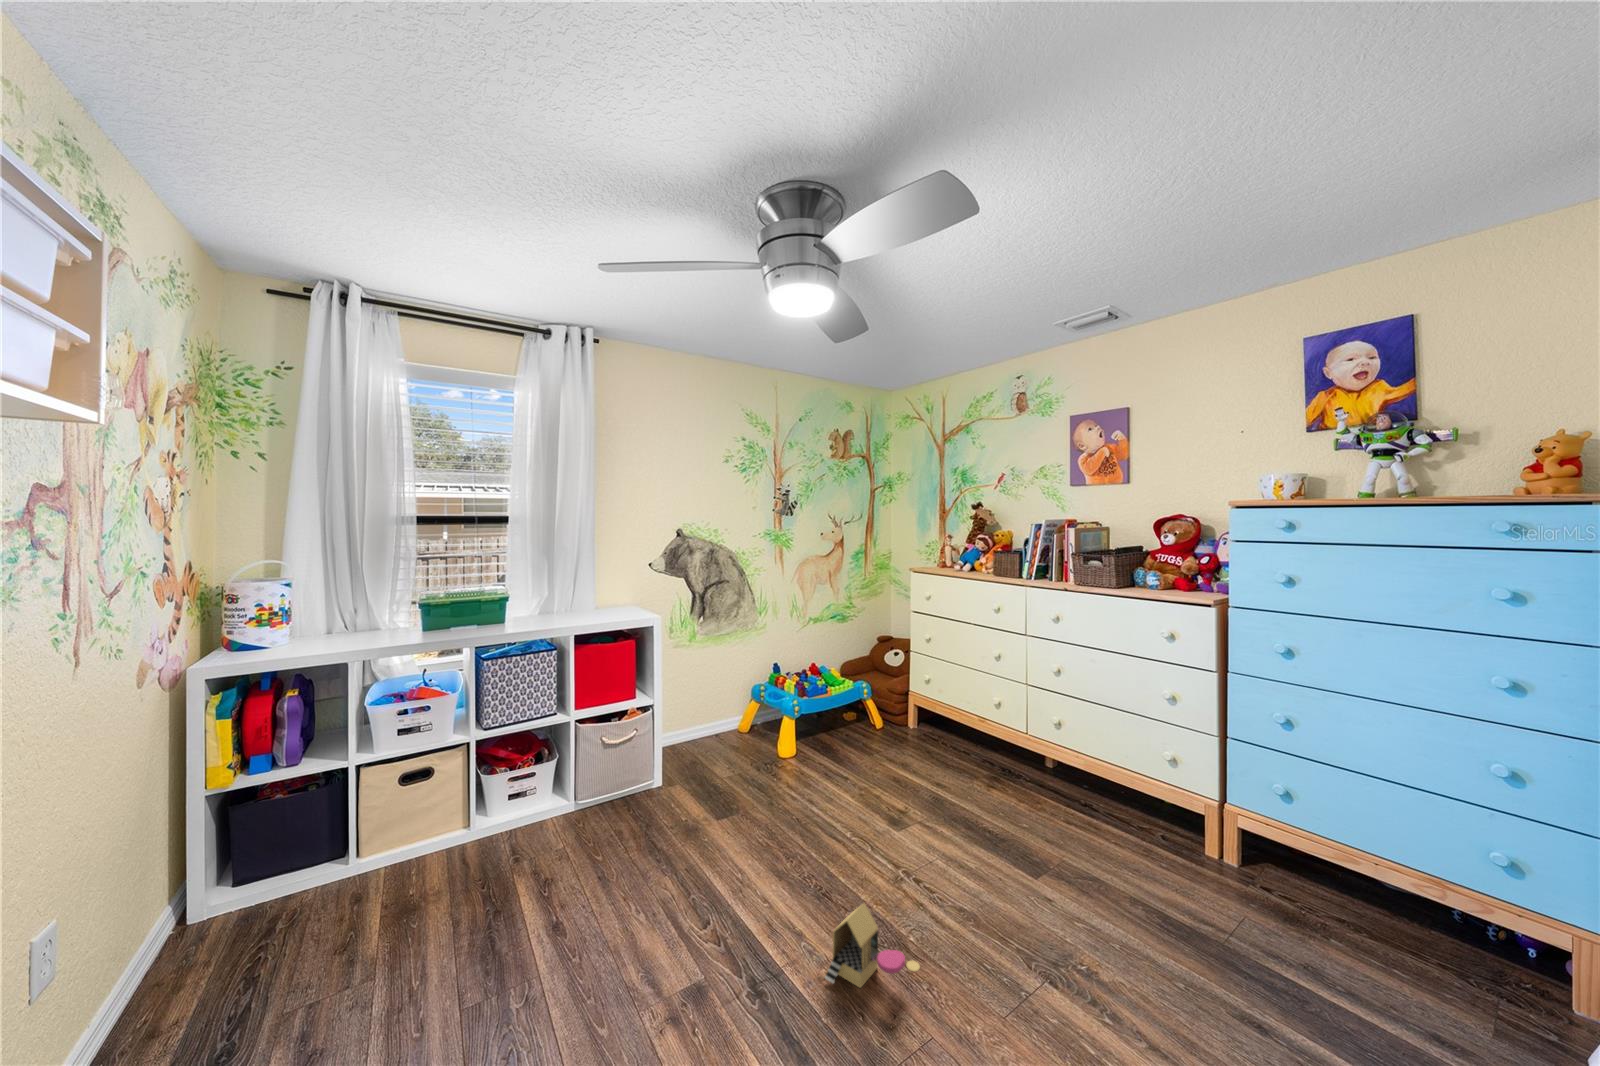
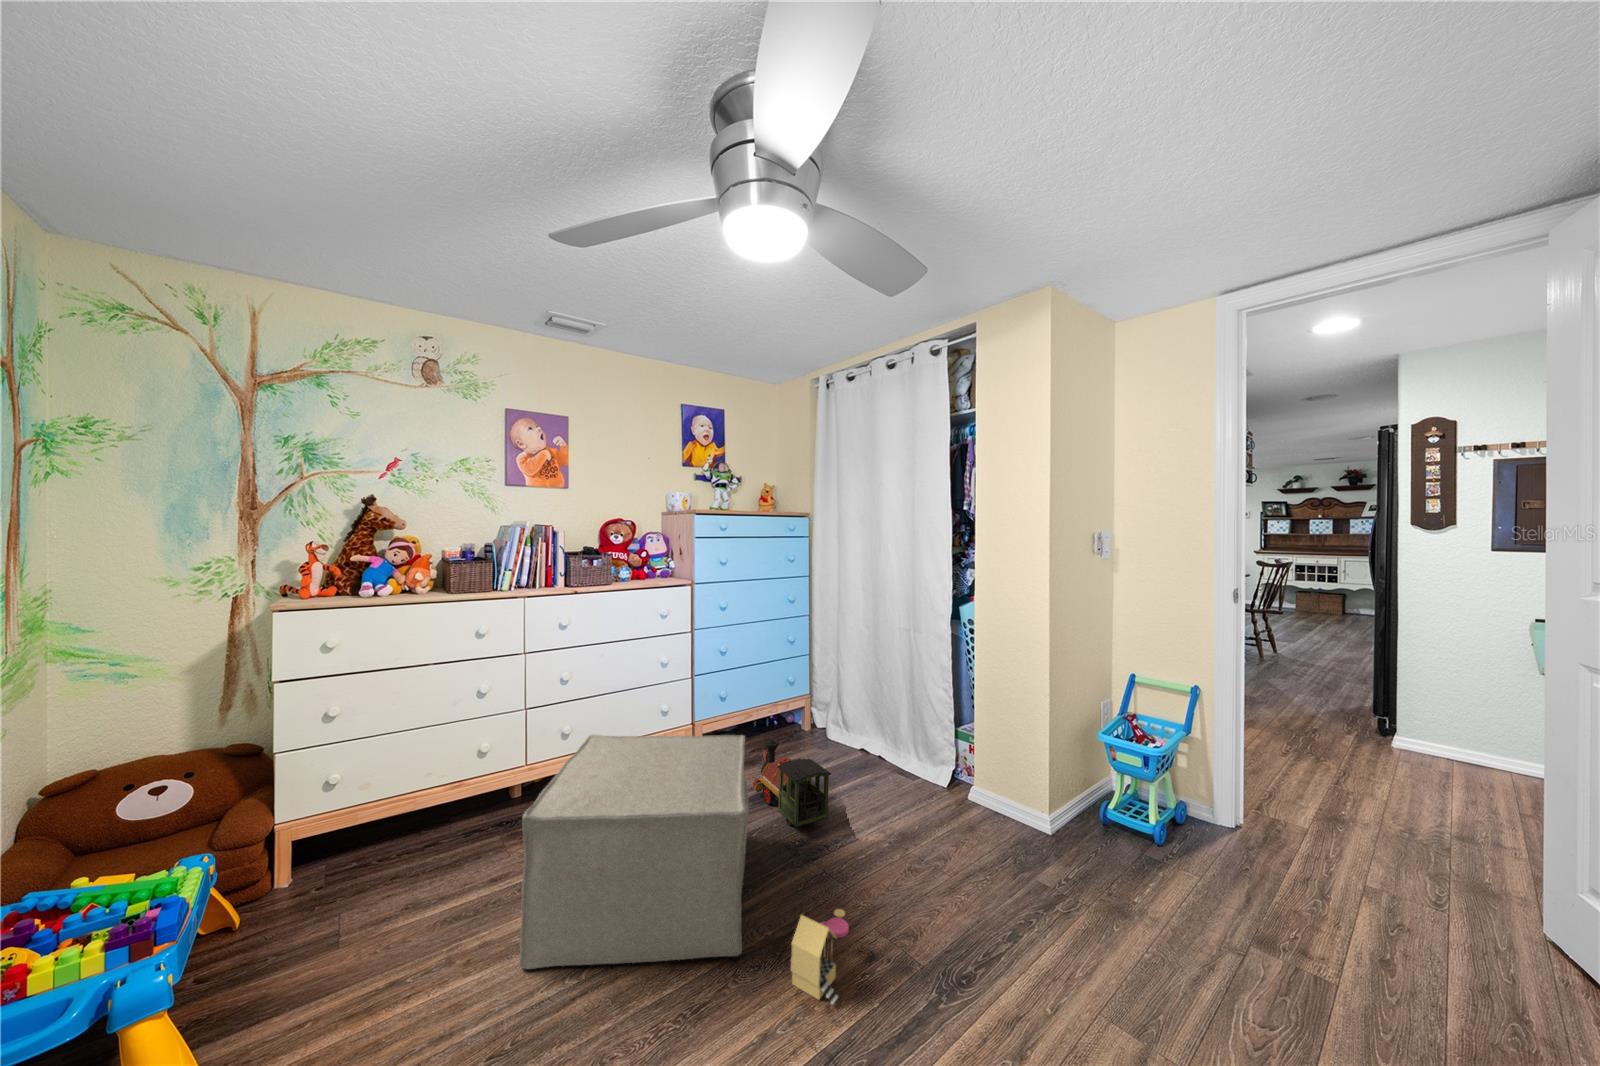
ottoman: none [850,714,1066,914] -> present [519,735,749,969]
toy train: none [1103,856,1253,998] -> present [752,740,831,828]

